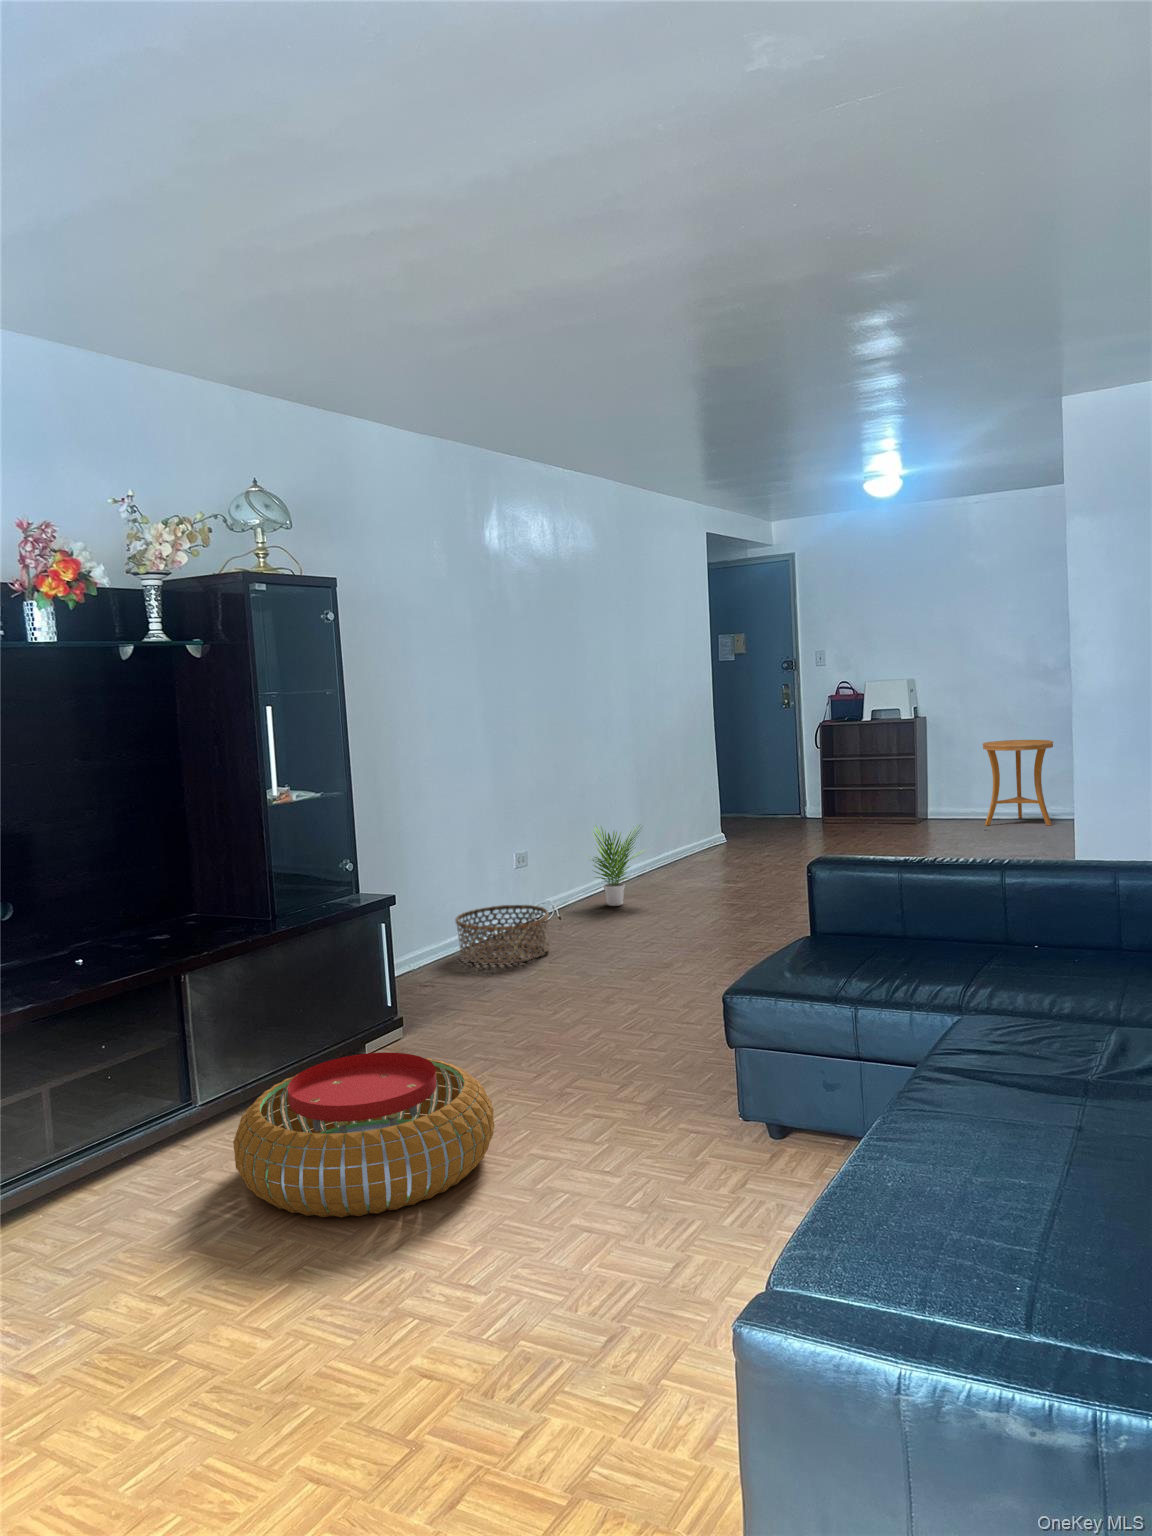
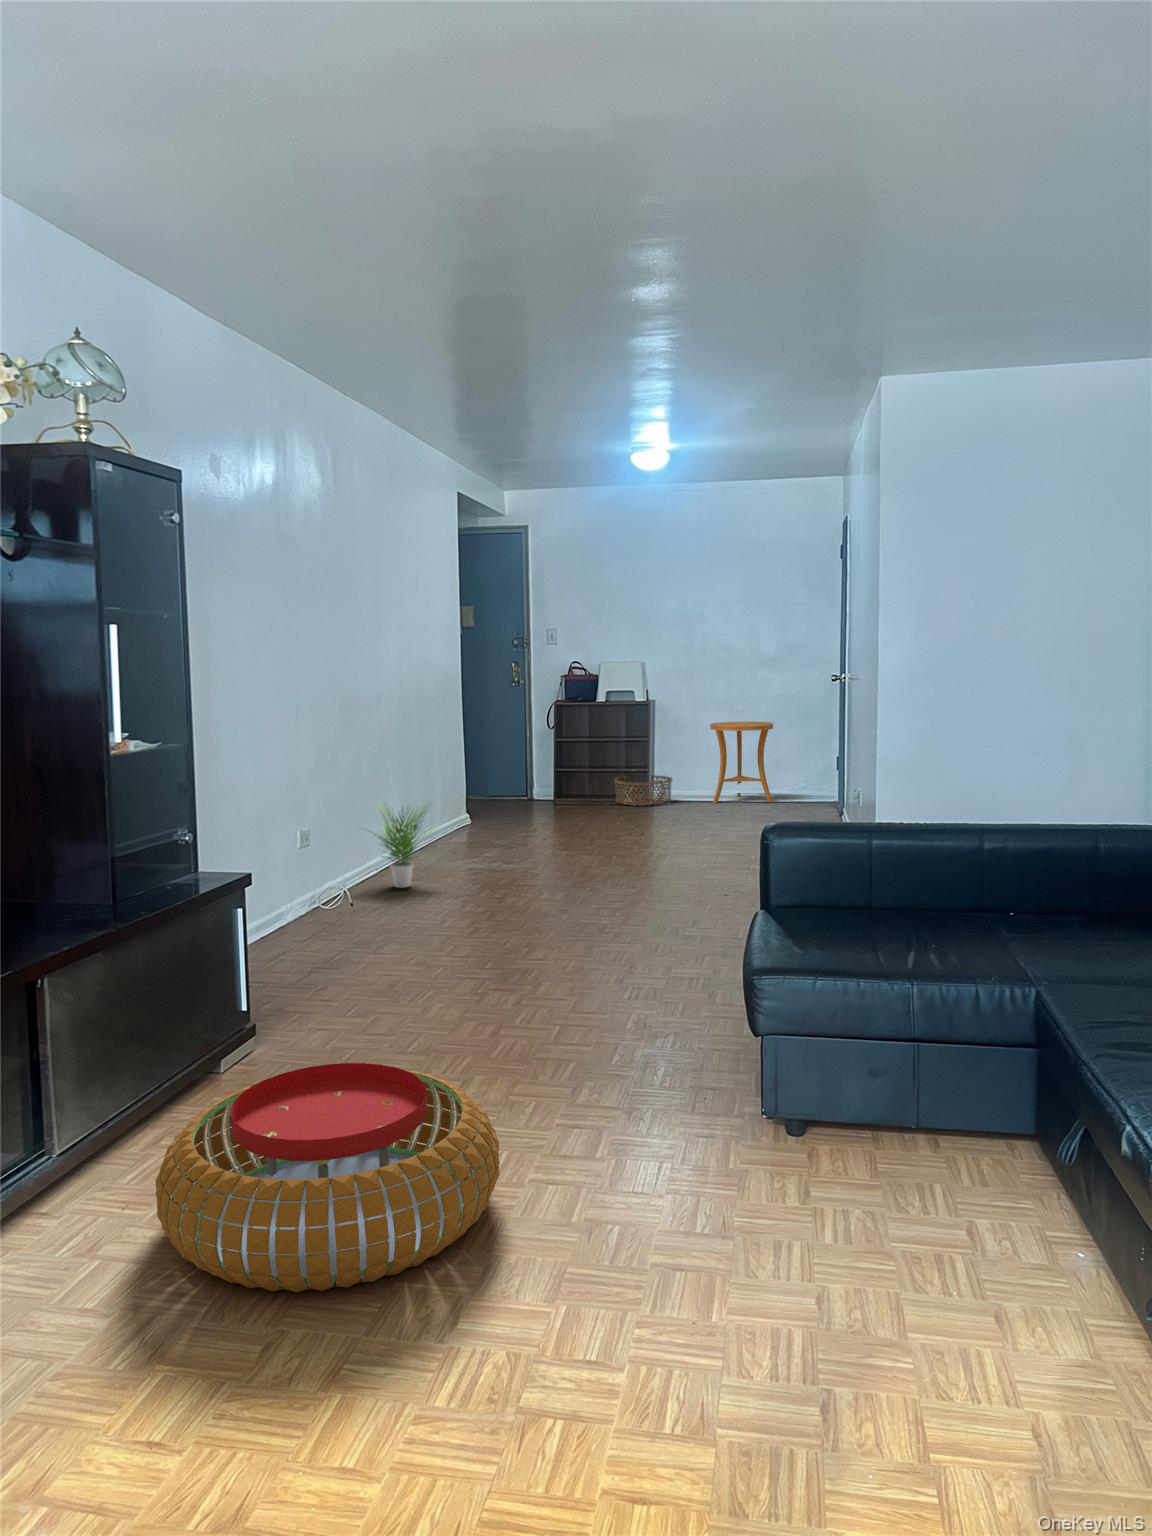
basket: present [455,905,550,964] -> present [615,776,672,806]

